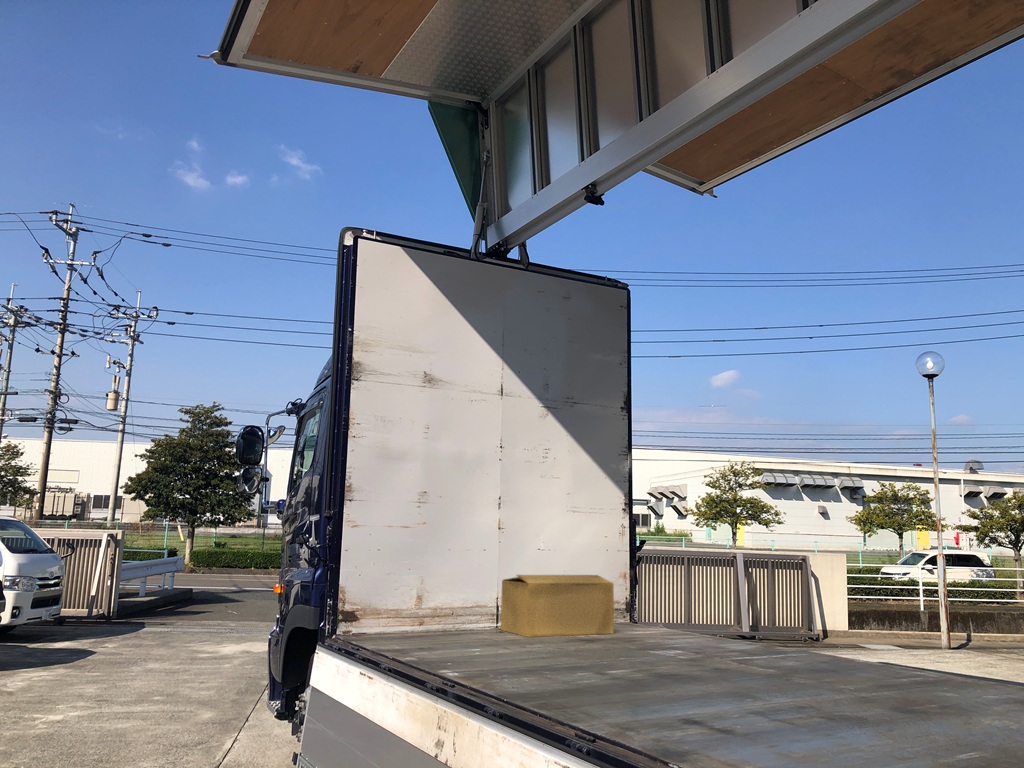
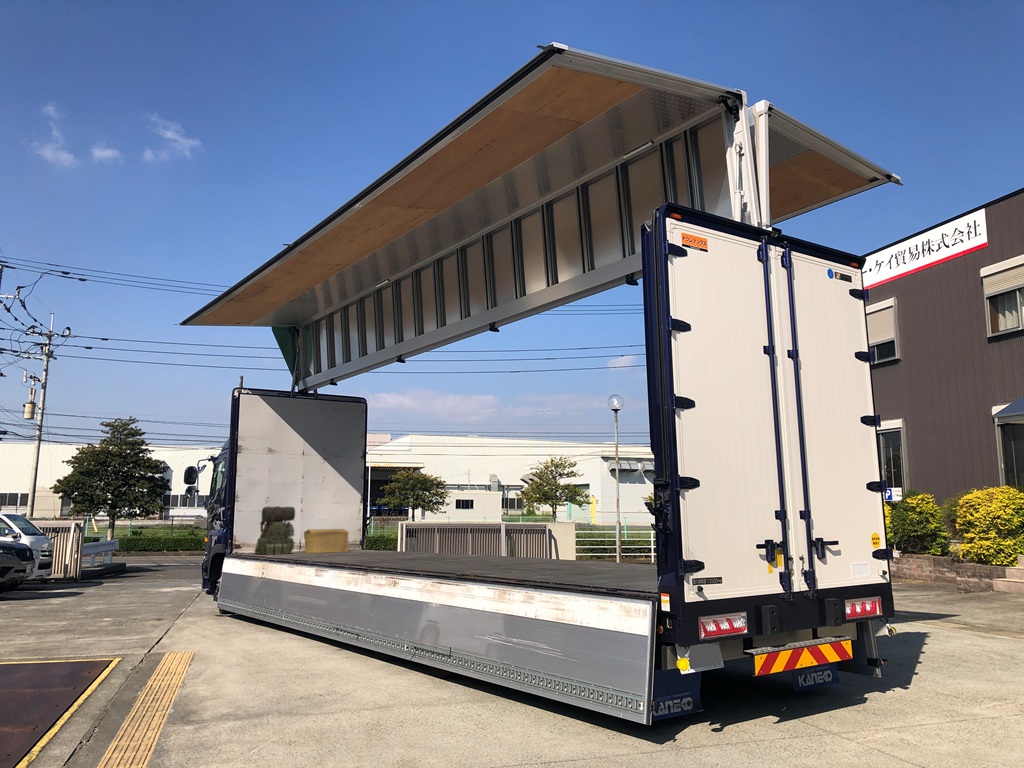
backpack: none [392,515,494,644] -> present [255,506,295,555]

